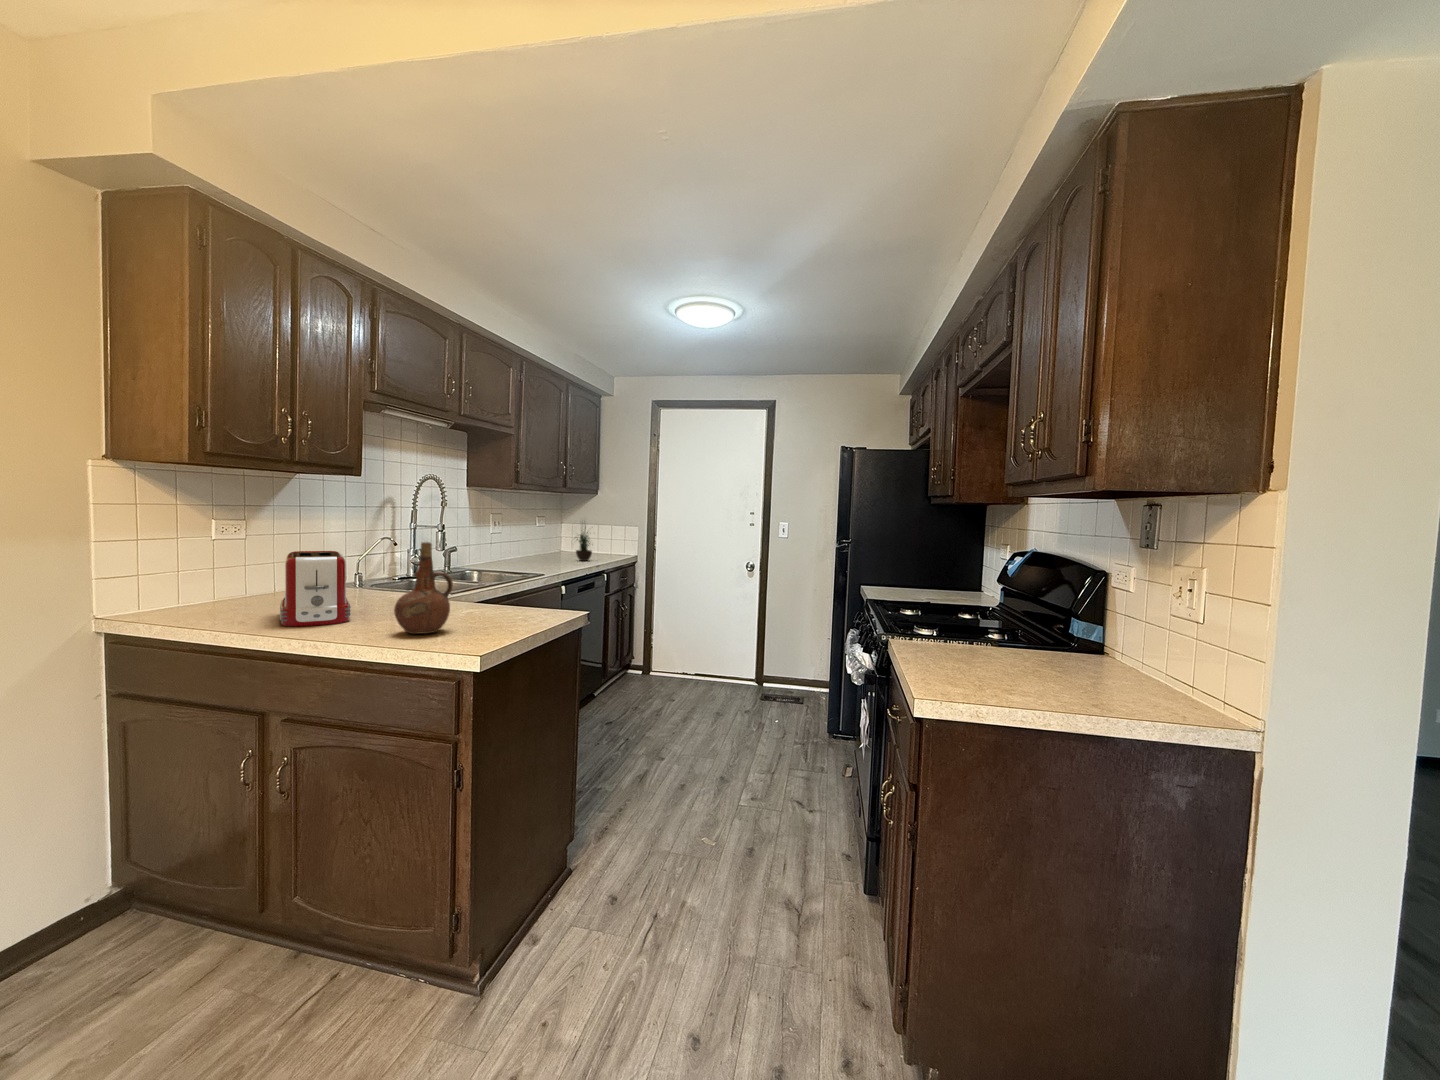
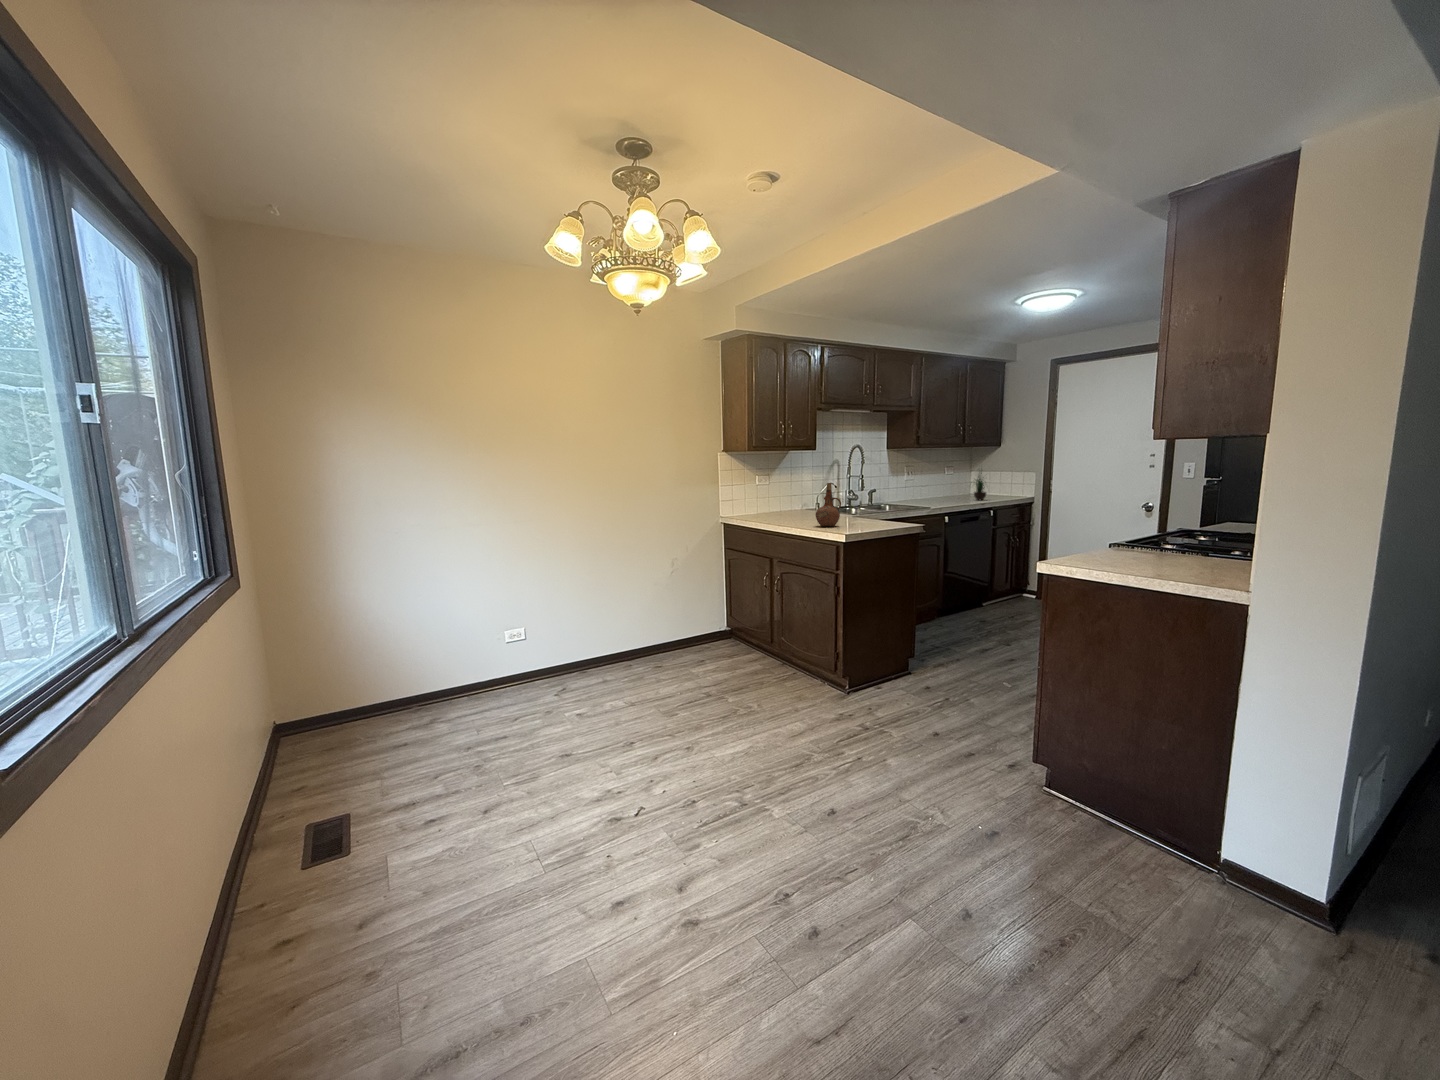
toaster: present [280,551,351,627] -> none [777,489,805,522]

